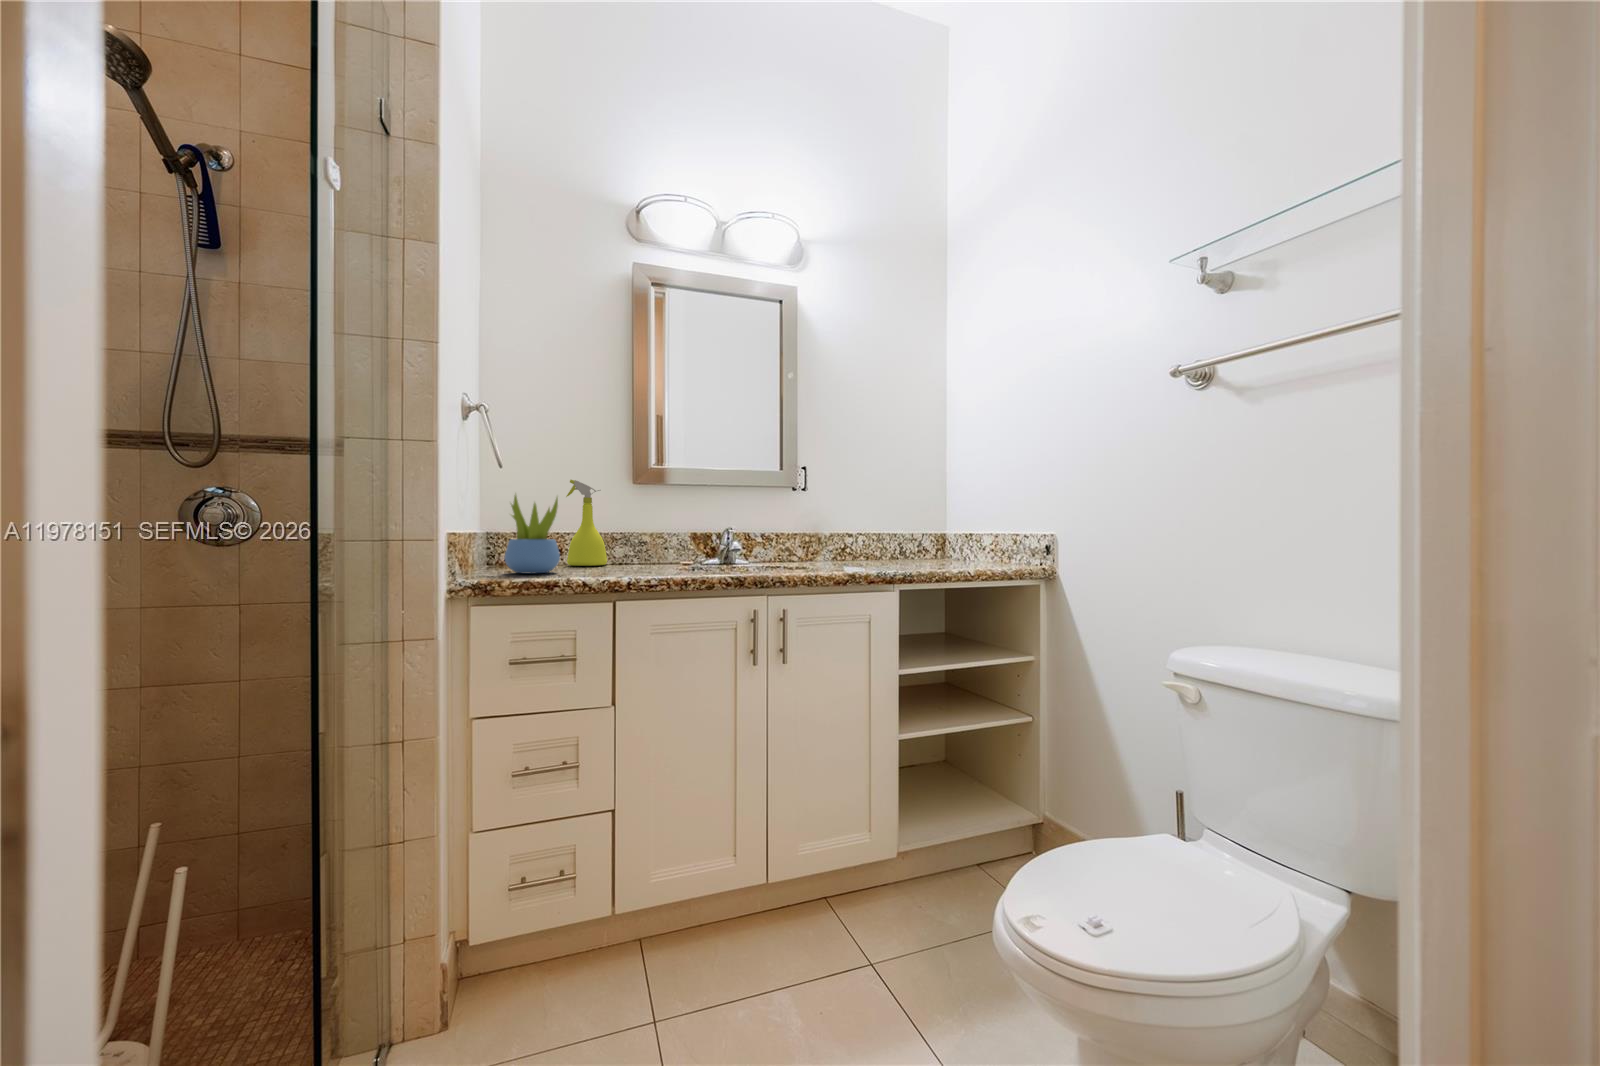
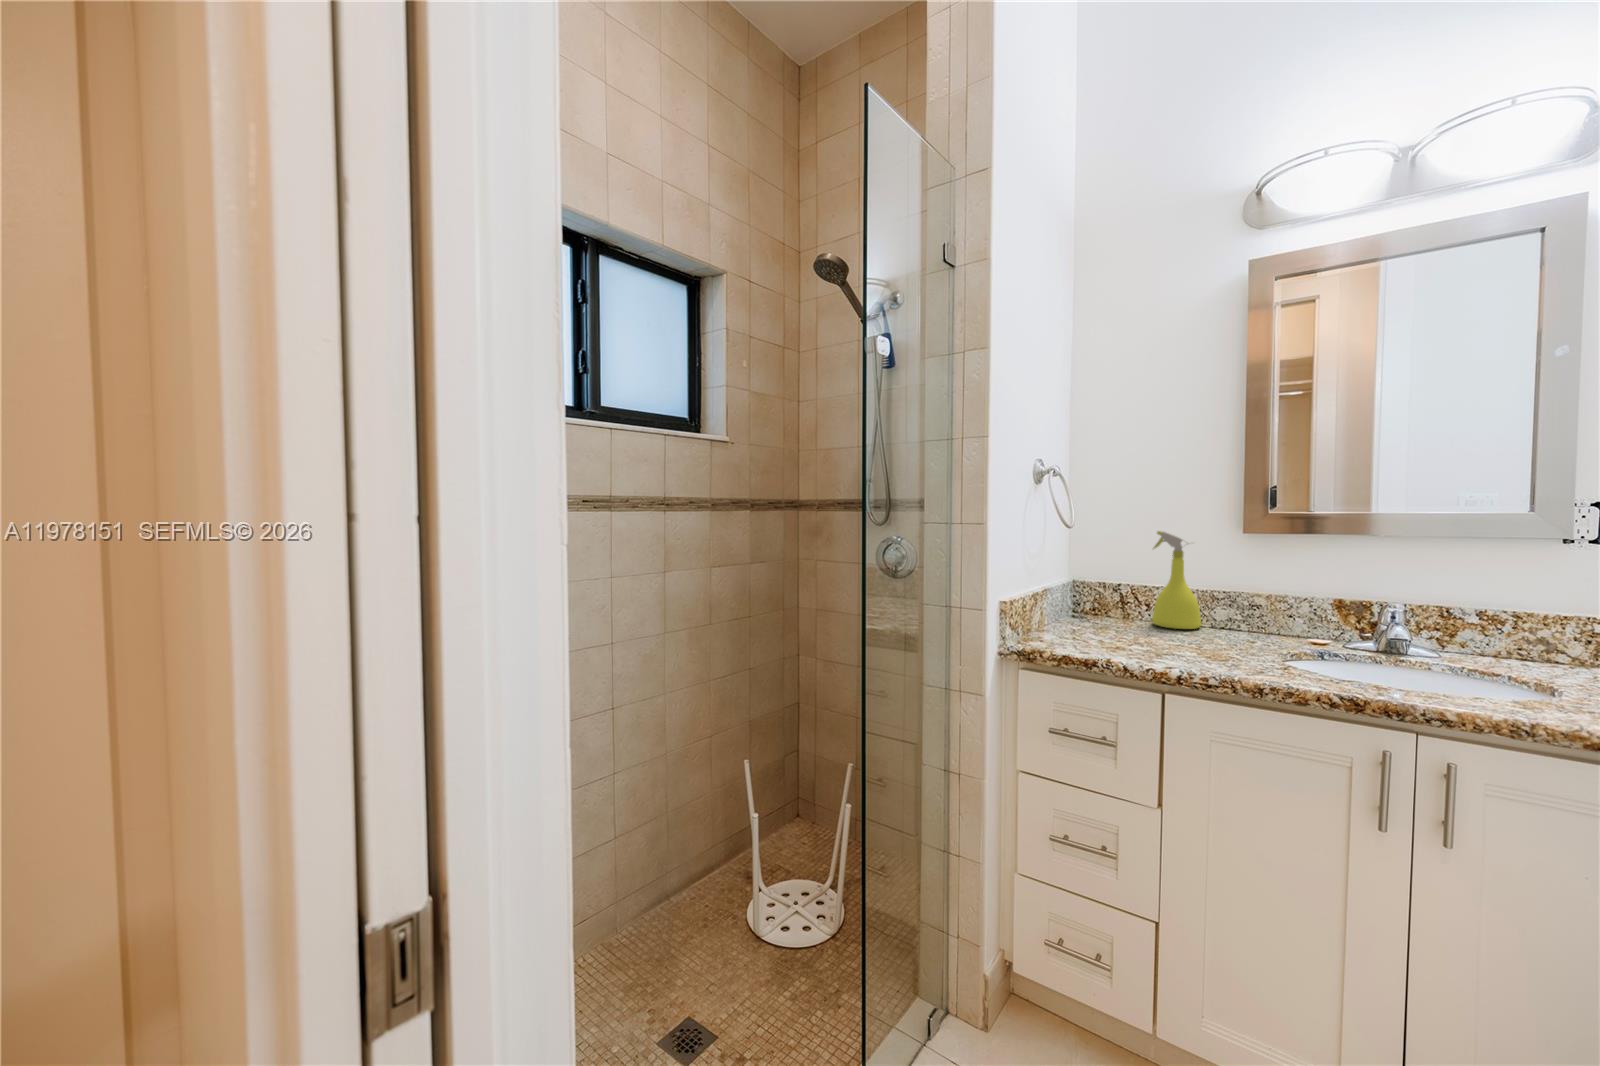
succulent plant: present [505,495,560,573] -> none [1070,555,1127,638]

